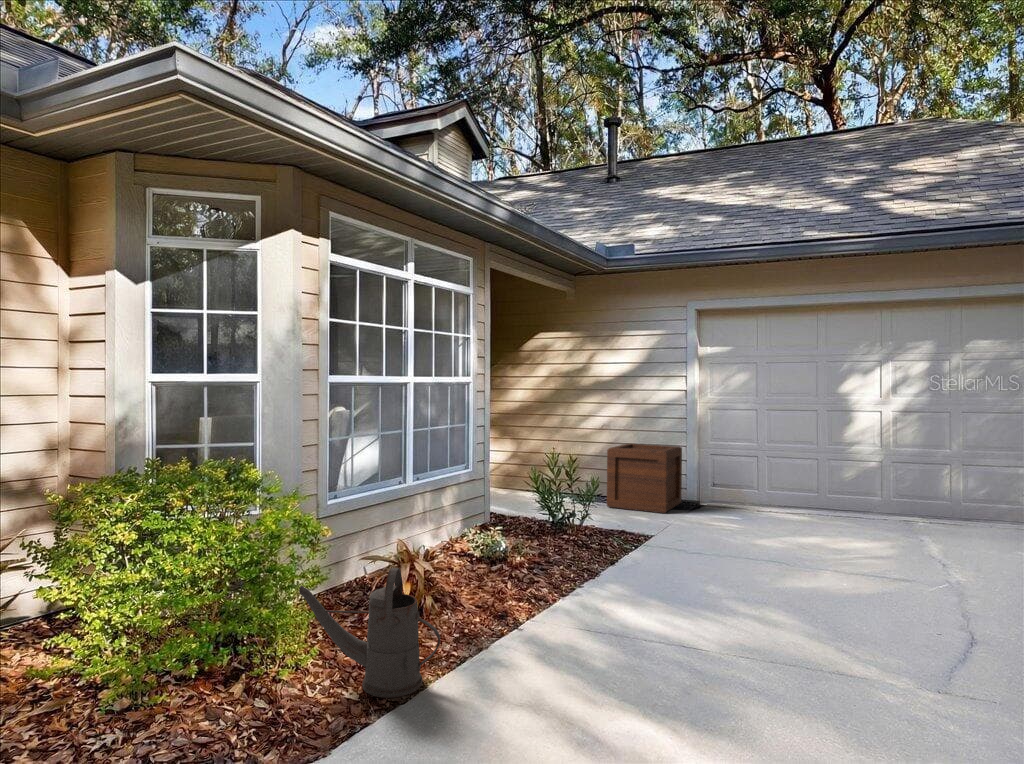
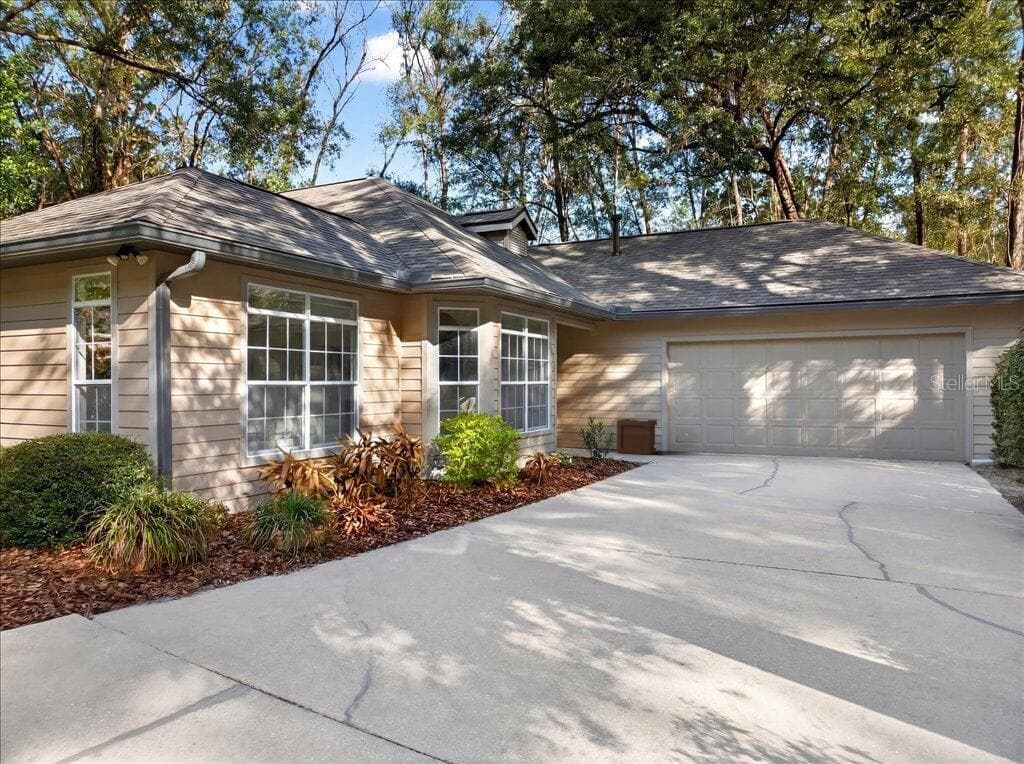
watering can: present [299,568,440,698] -> none [518,451,569,494]

